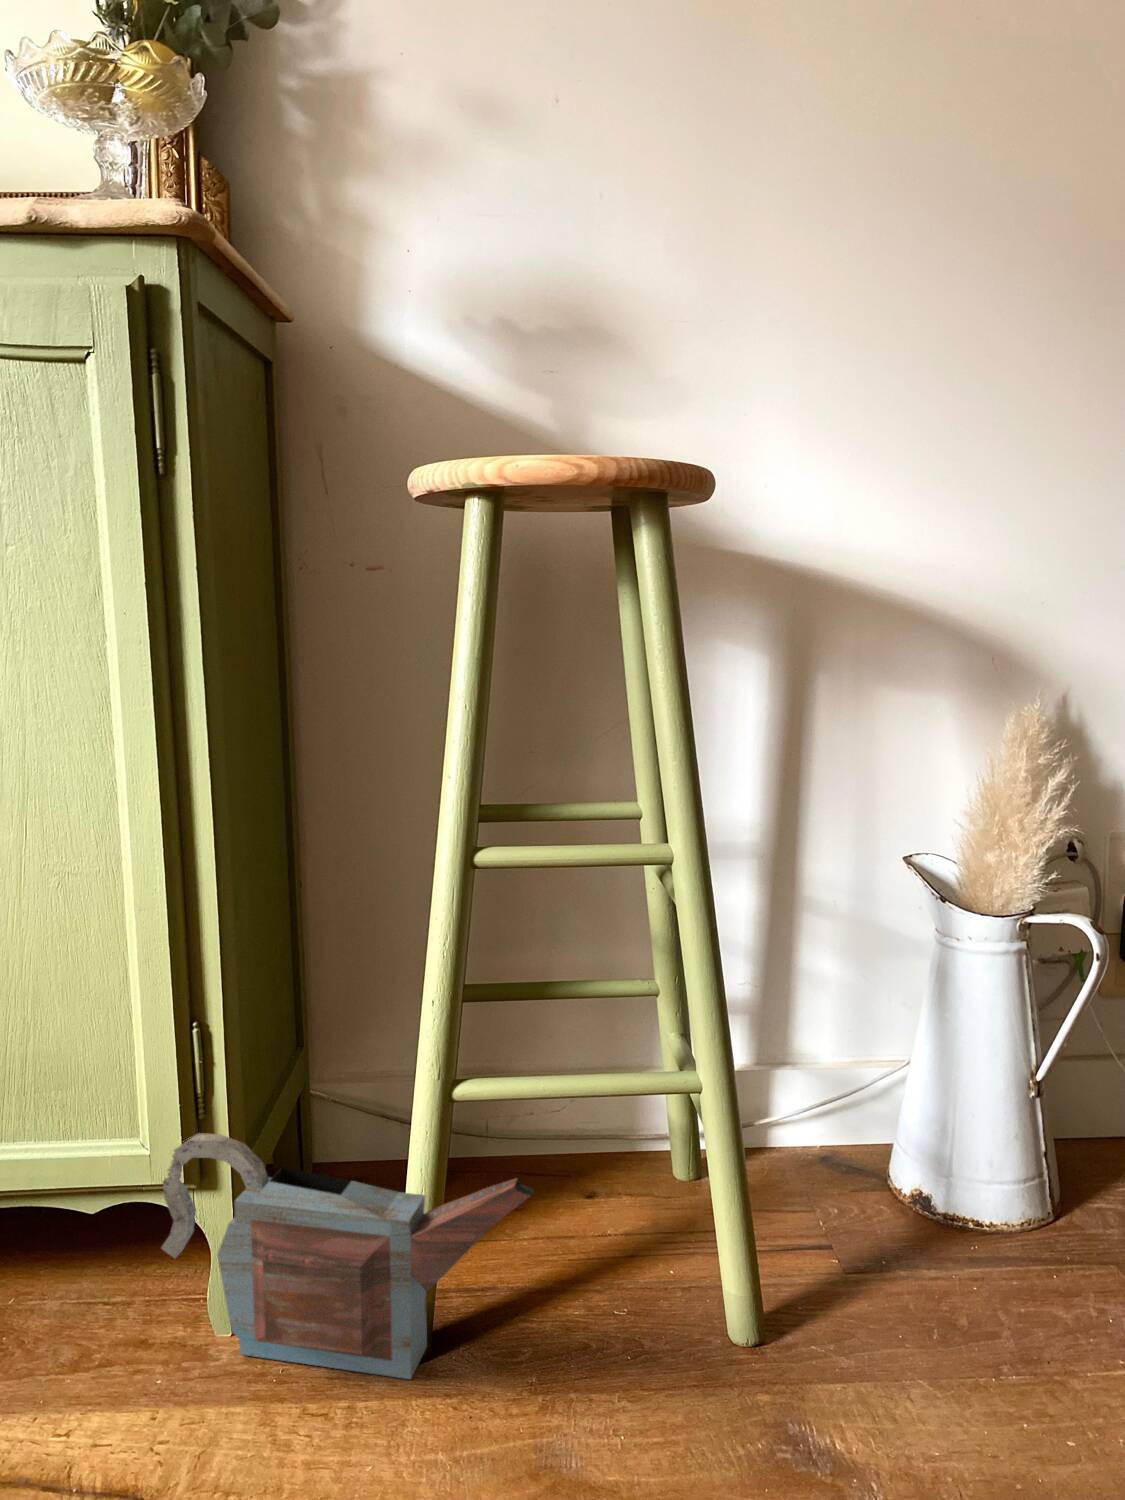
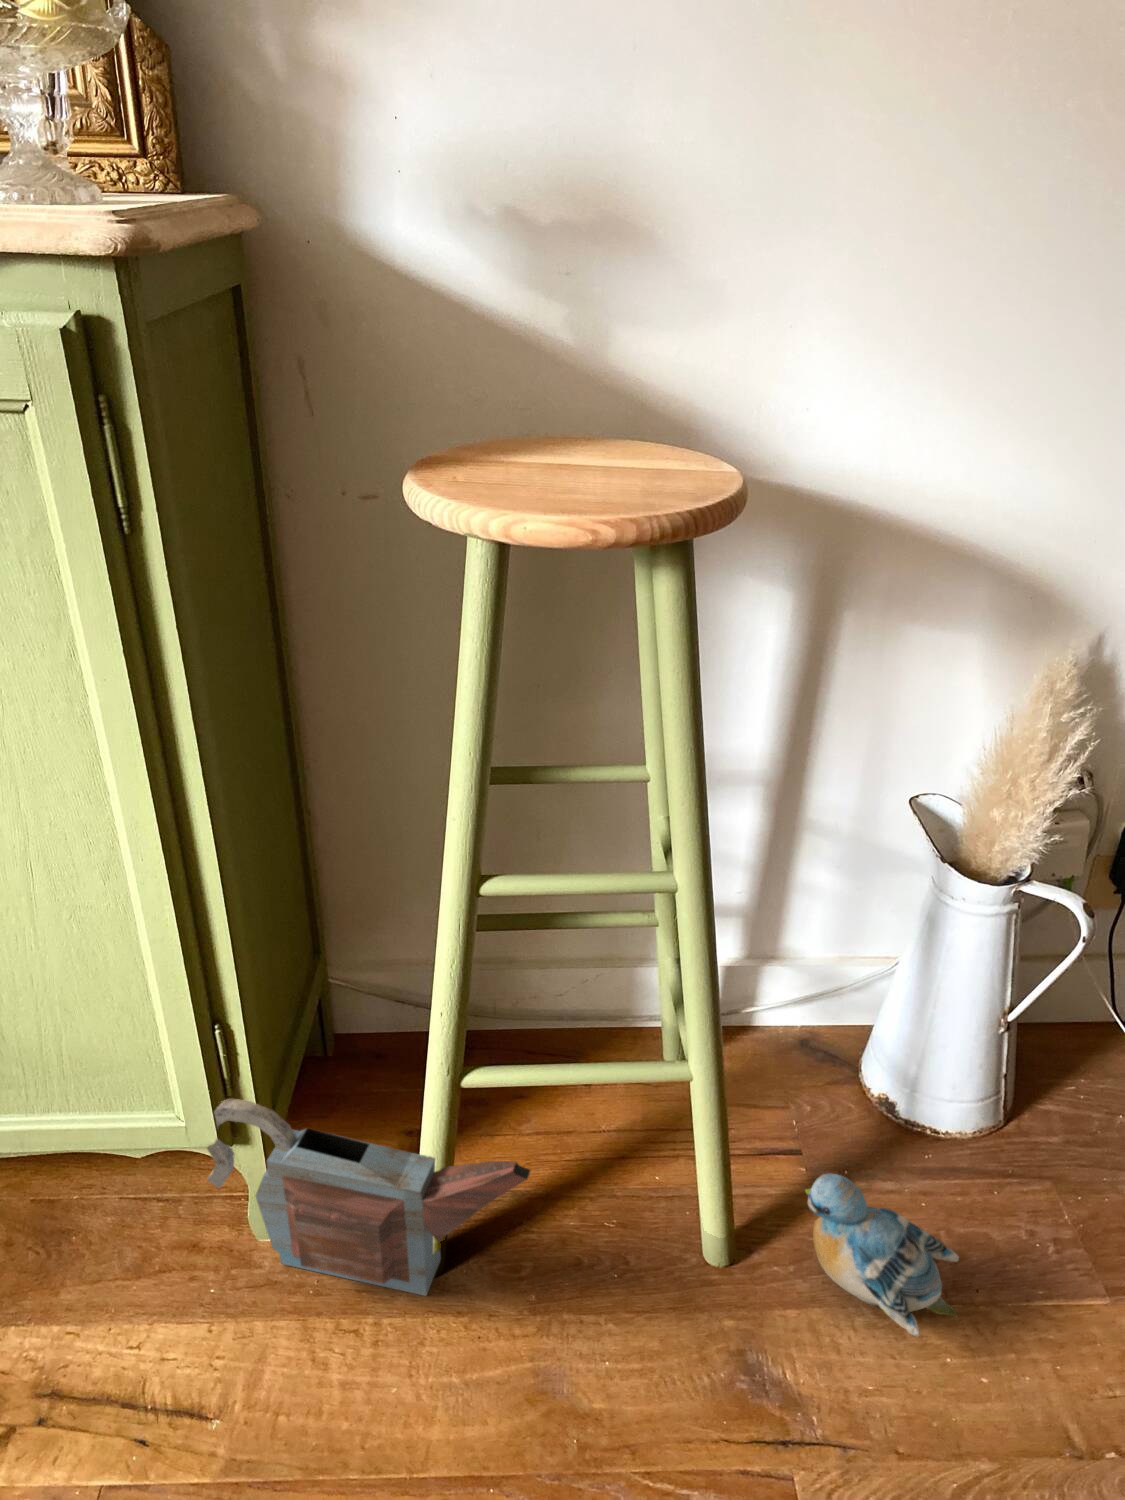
plush toy: none [839,1216,1029,1389] -> present [805,1174,959,1337]

